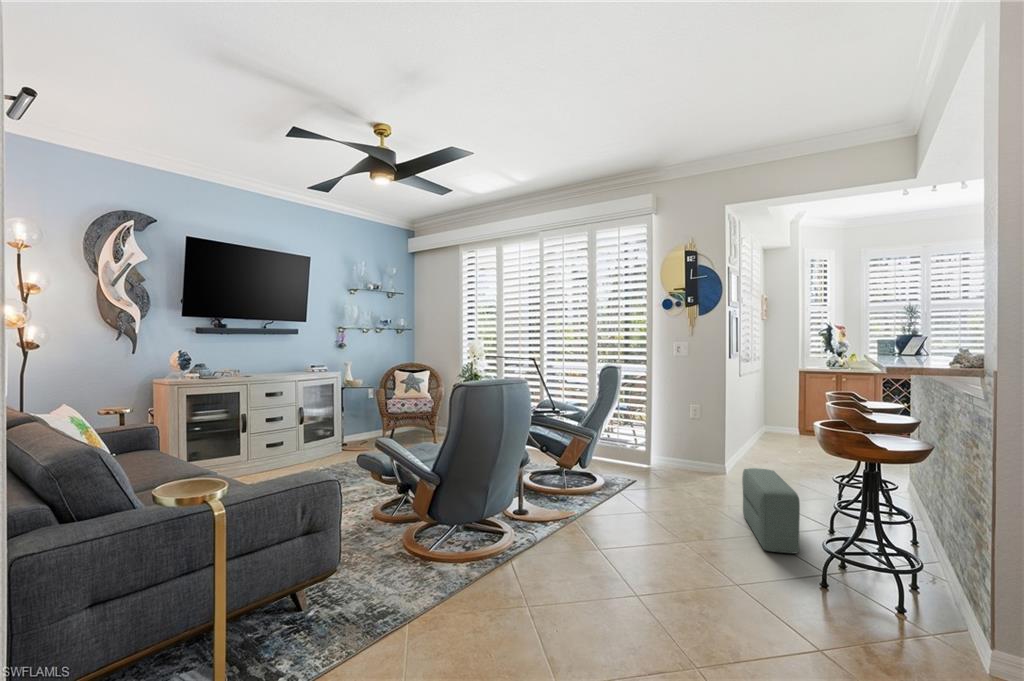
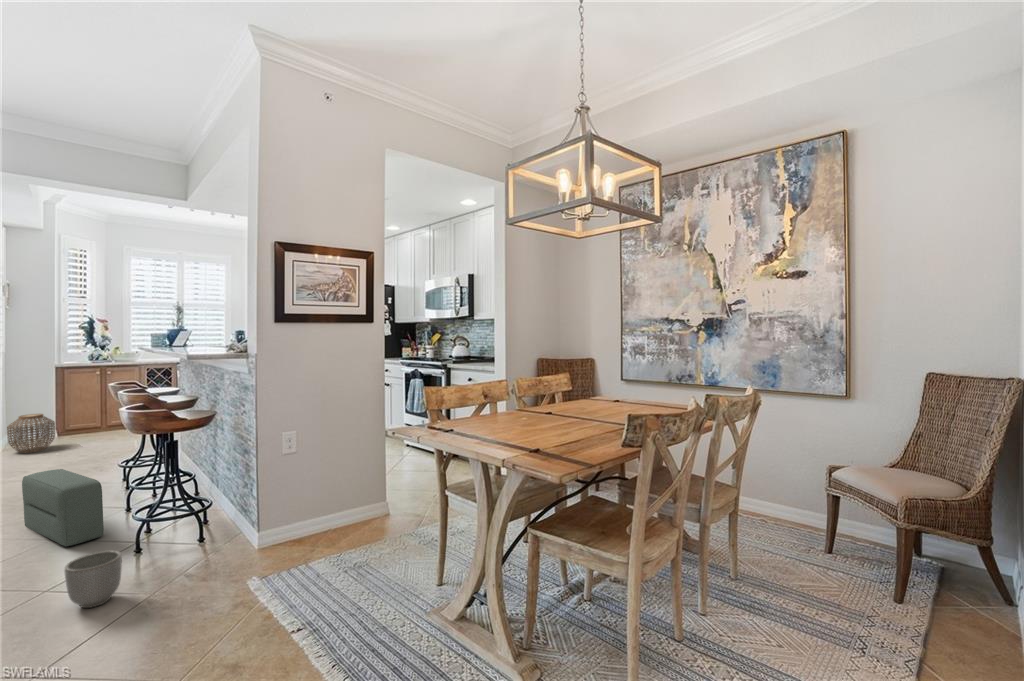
woven basket: none [755,412,791,447] -> present [7,414,55,453]
planter: none [743,570,795,633] -> present [65,551,122,608]

